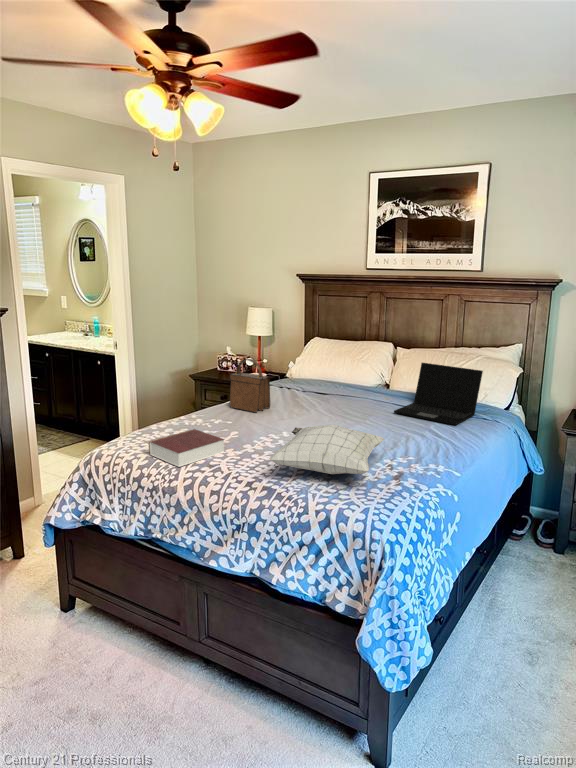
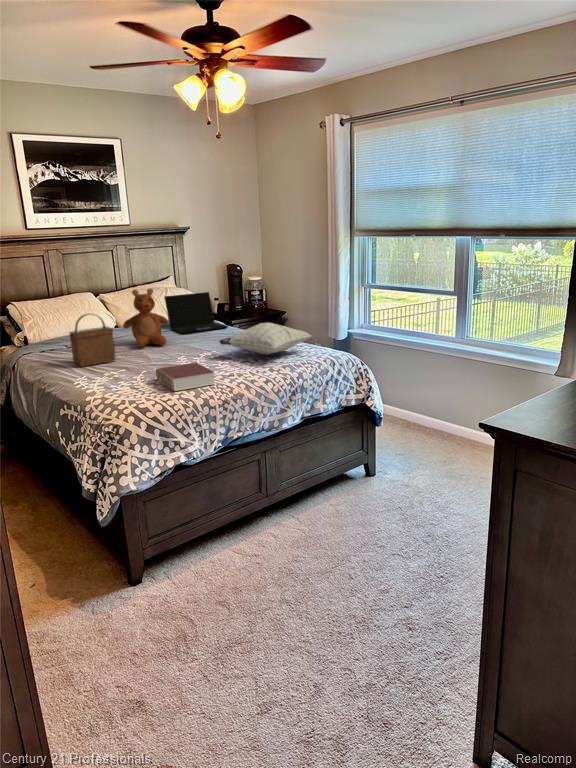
teddy bear: none [309,346,362,416] -> present [123,289,169,348]

